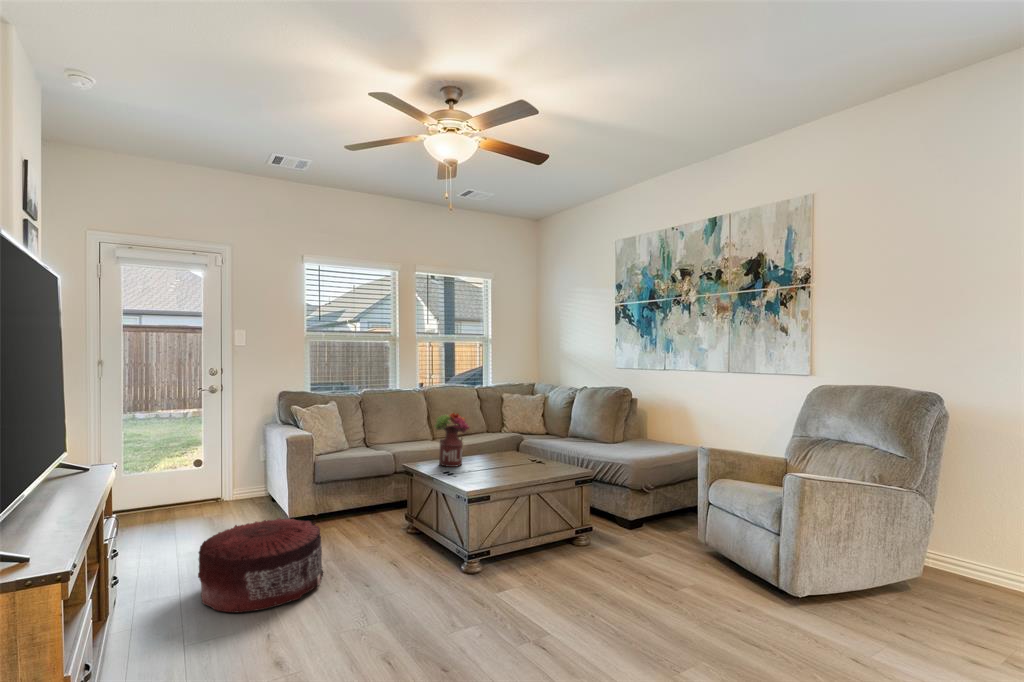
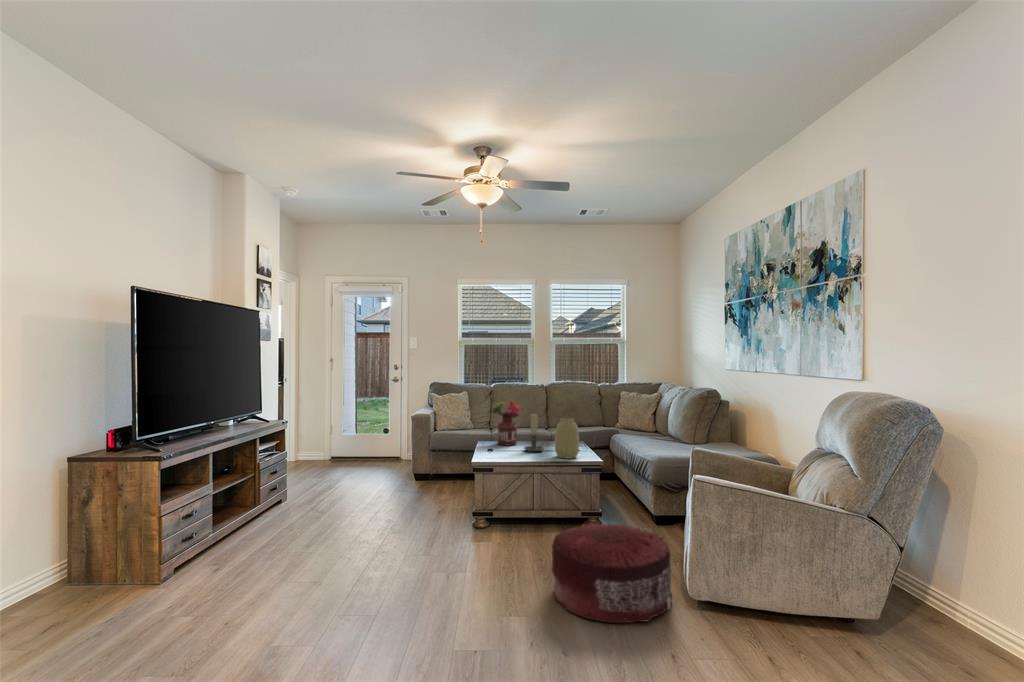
candle holder: none [487,425,510,470] -> present [524,414,544,452]
vase: none [533,427,560,473] -> present [555,418,579,458]
pouf: present [198,518,323,613] -> present [552,524,672,623]

